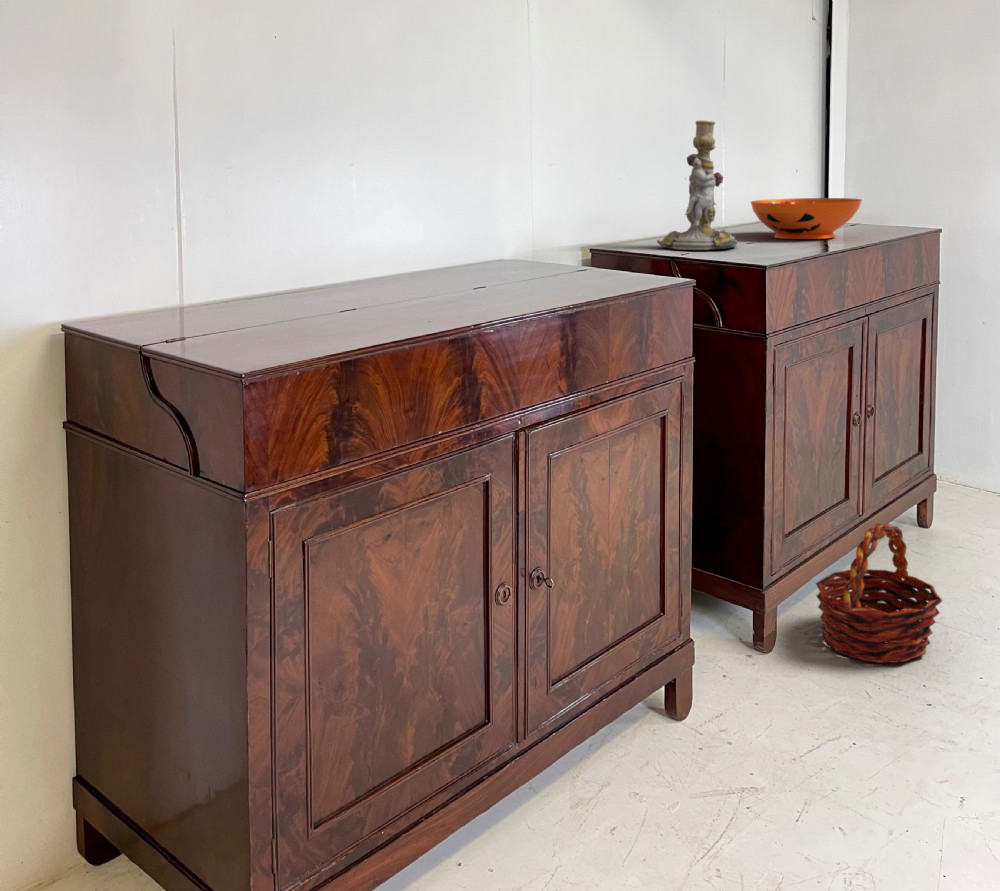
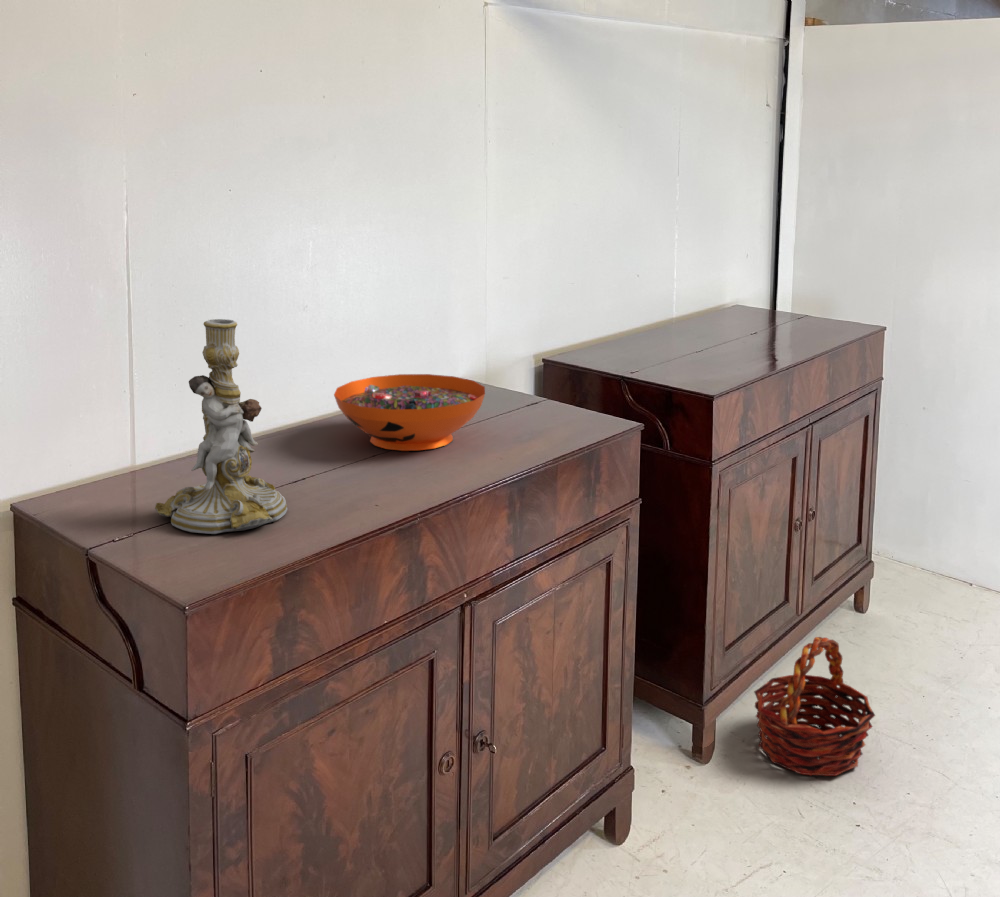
candlestick: present [657,120,737,250] -> present [155,319,287,534]
decorative bowl: present [751,198,862,239] -> present [334,374,485,451]

